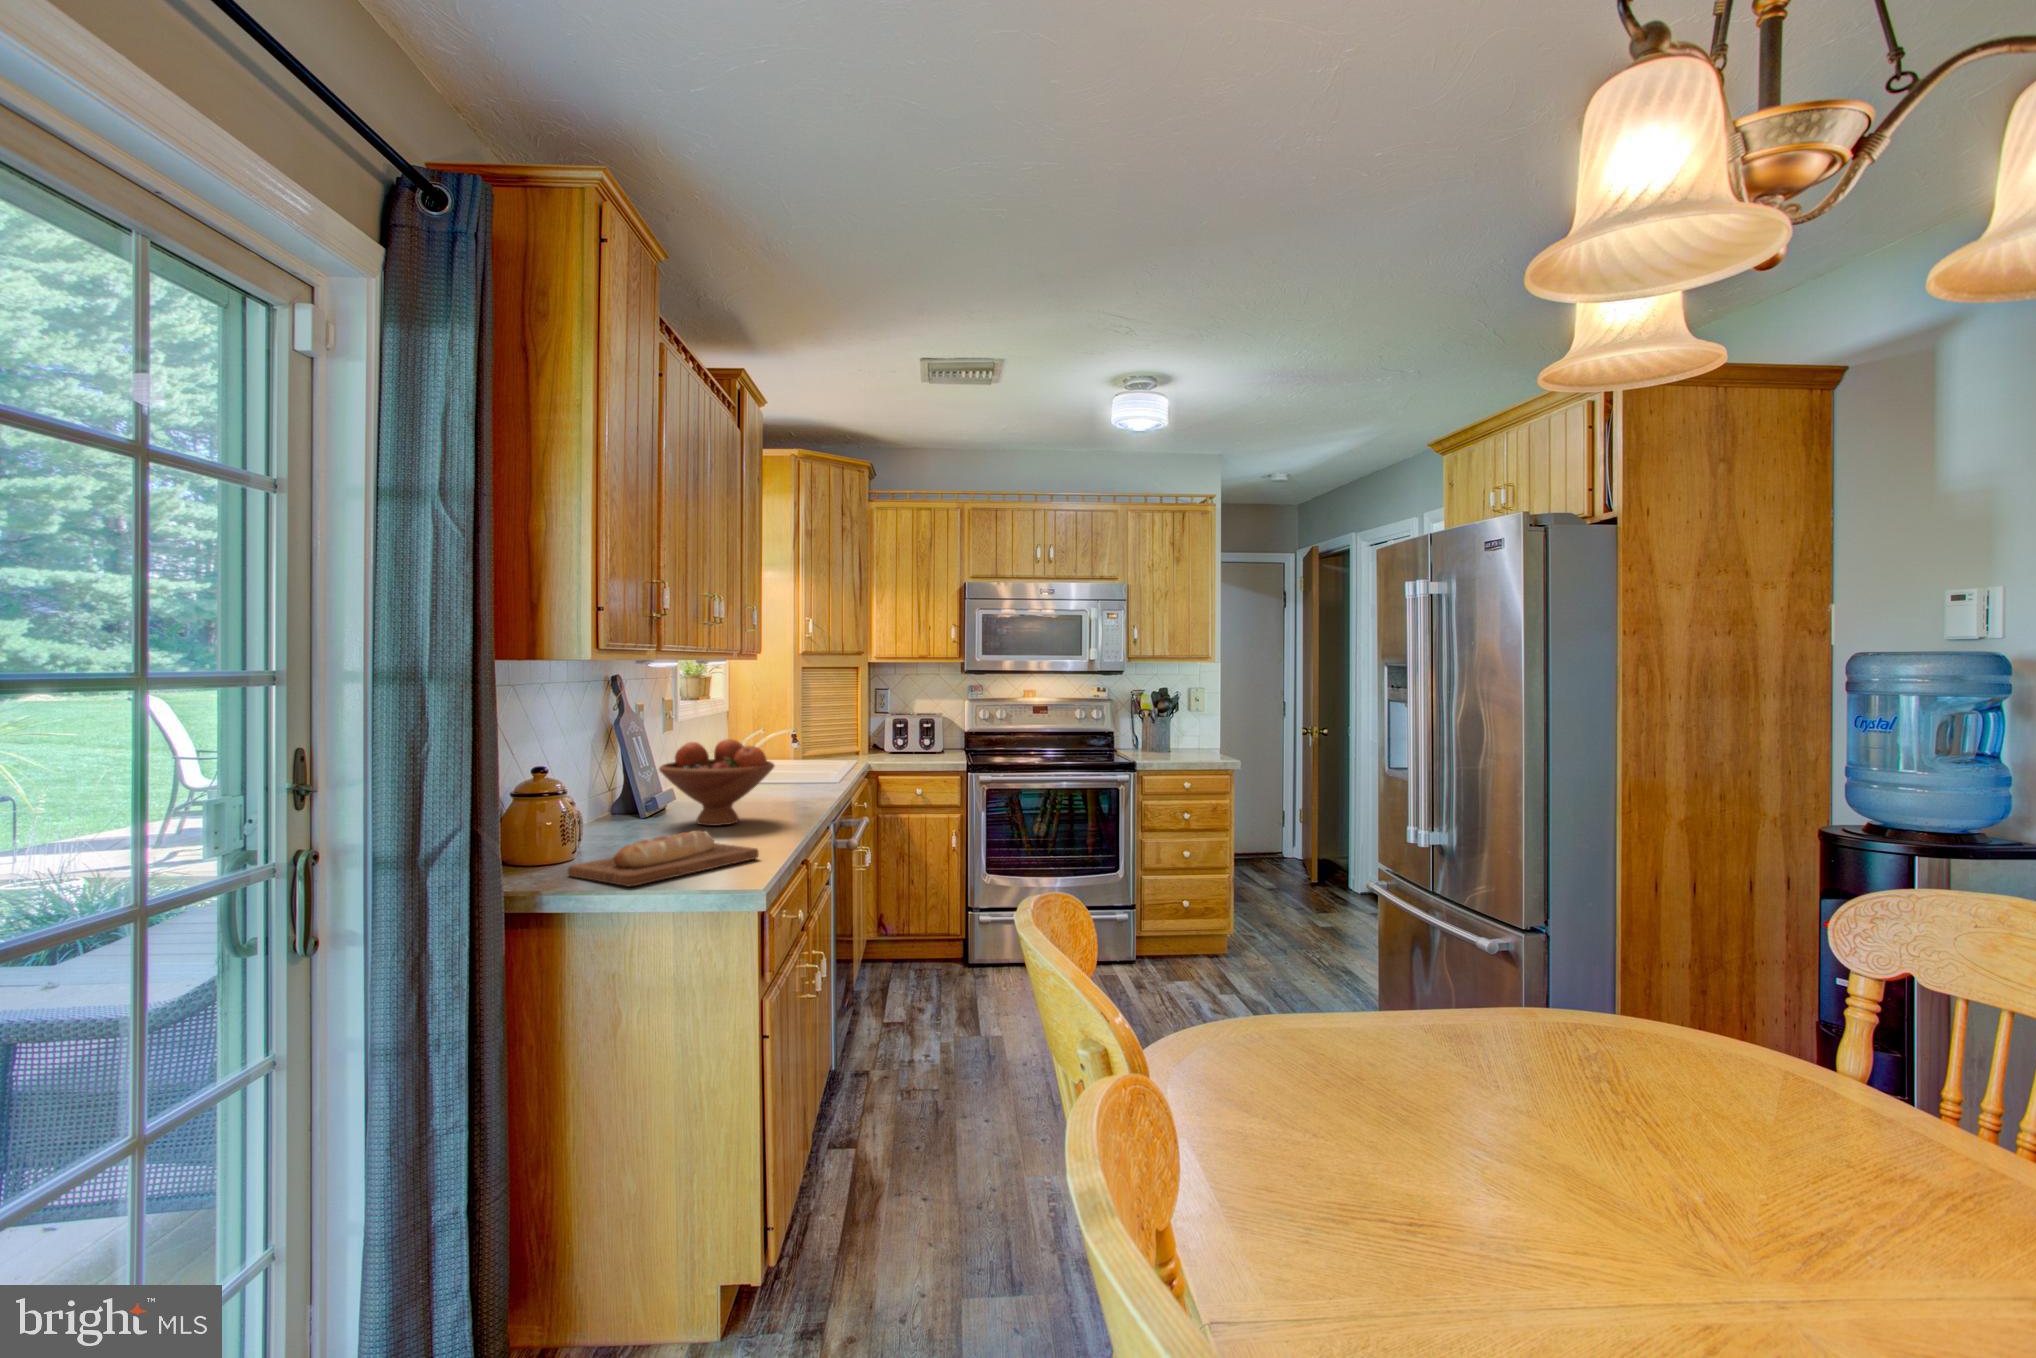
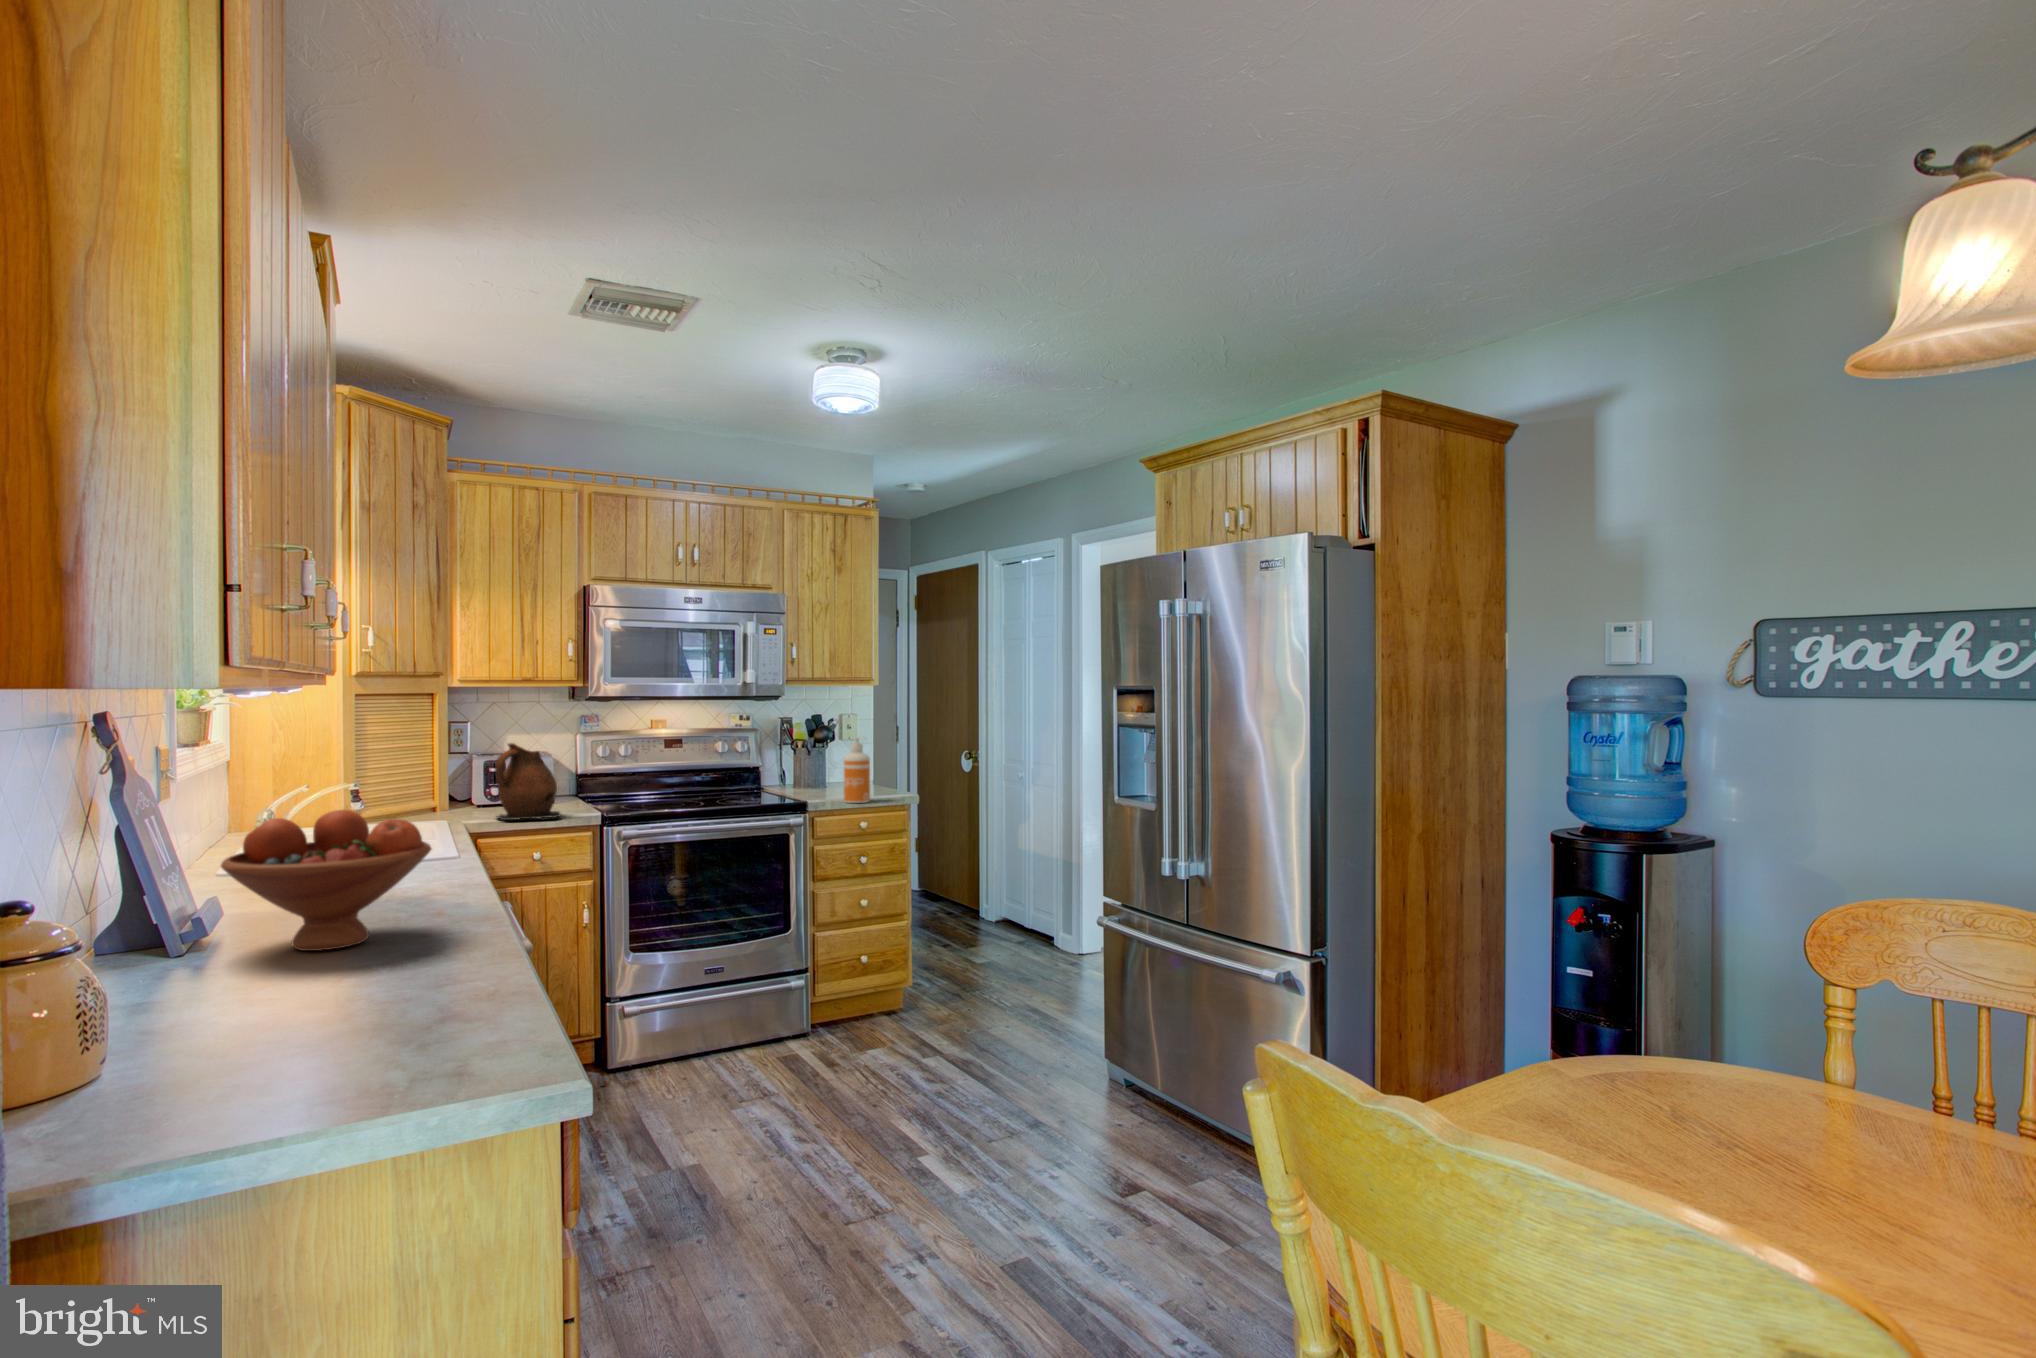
ceramic pitcher: none [891,705,939,764] -> present [495,743,561,820]
soap dispenser: none [1166,709,1188,766] -> present [844,737,870,803]
bread loaf: present [567,830,759,886] -> none [133,968,482,1096]

